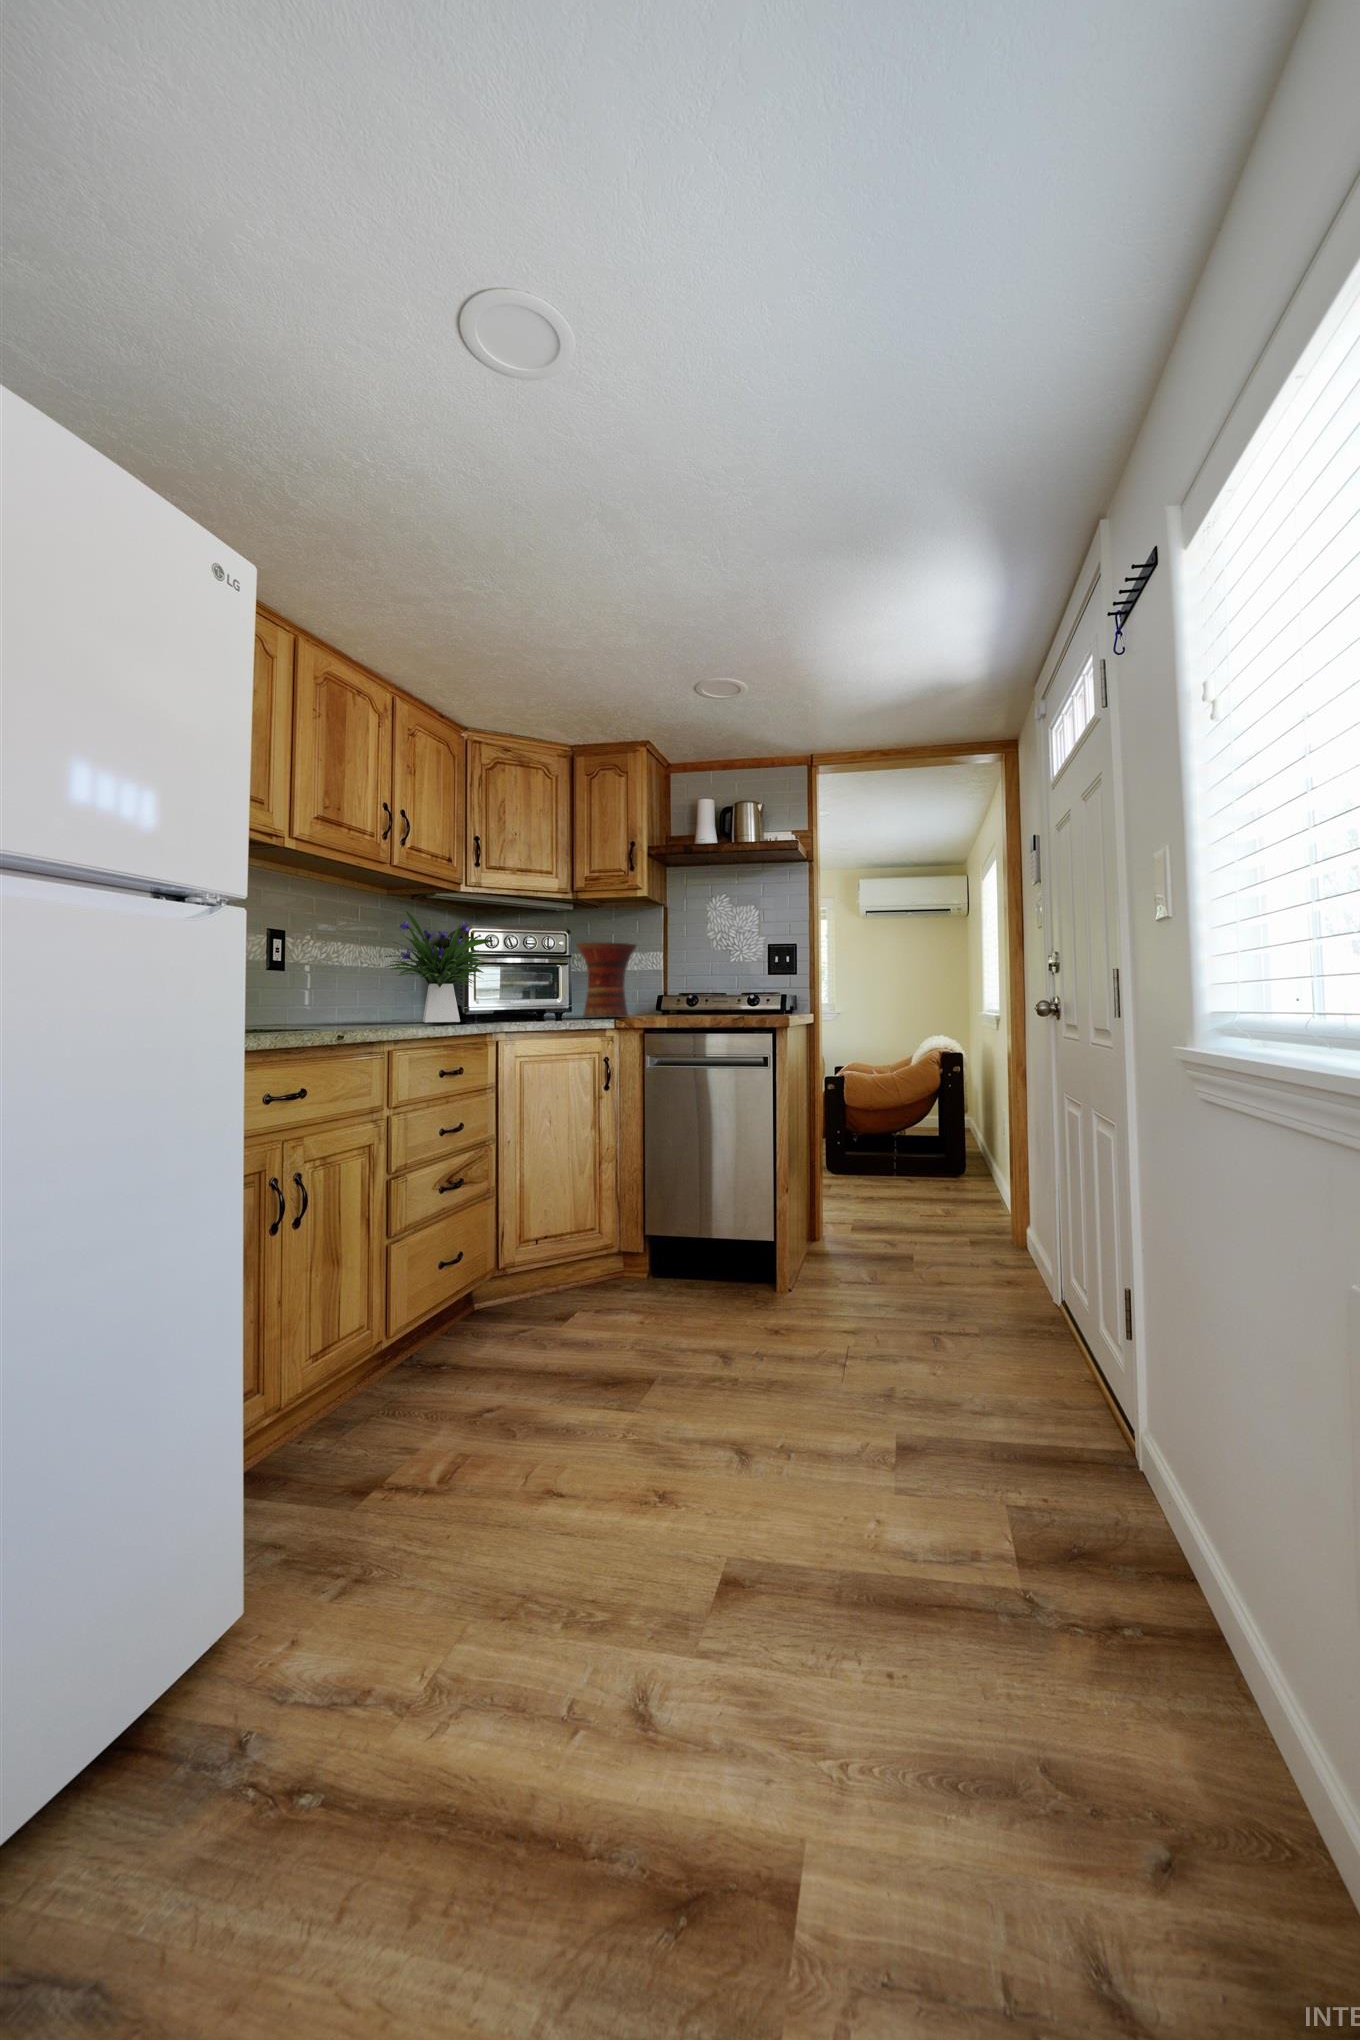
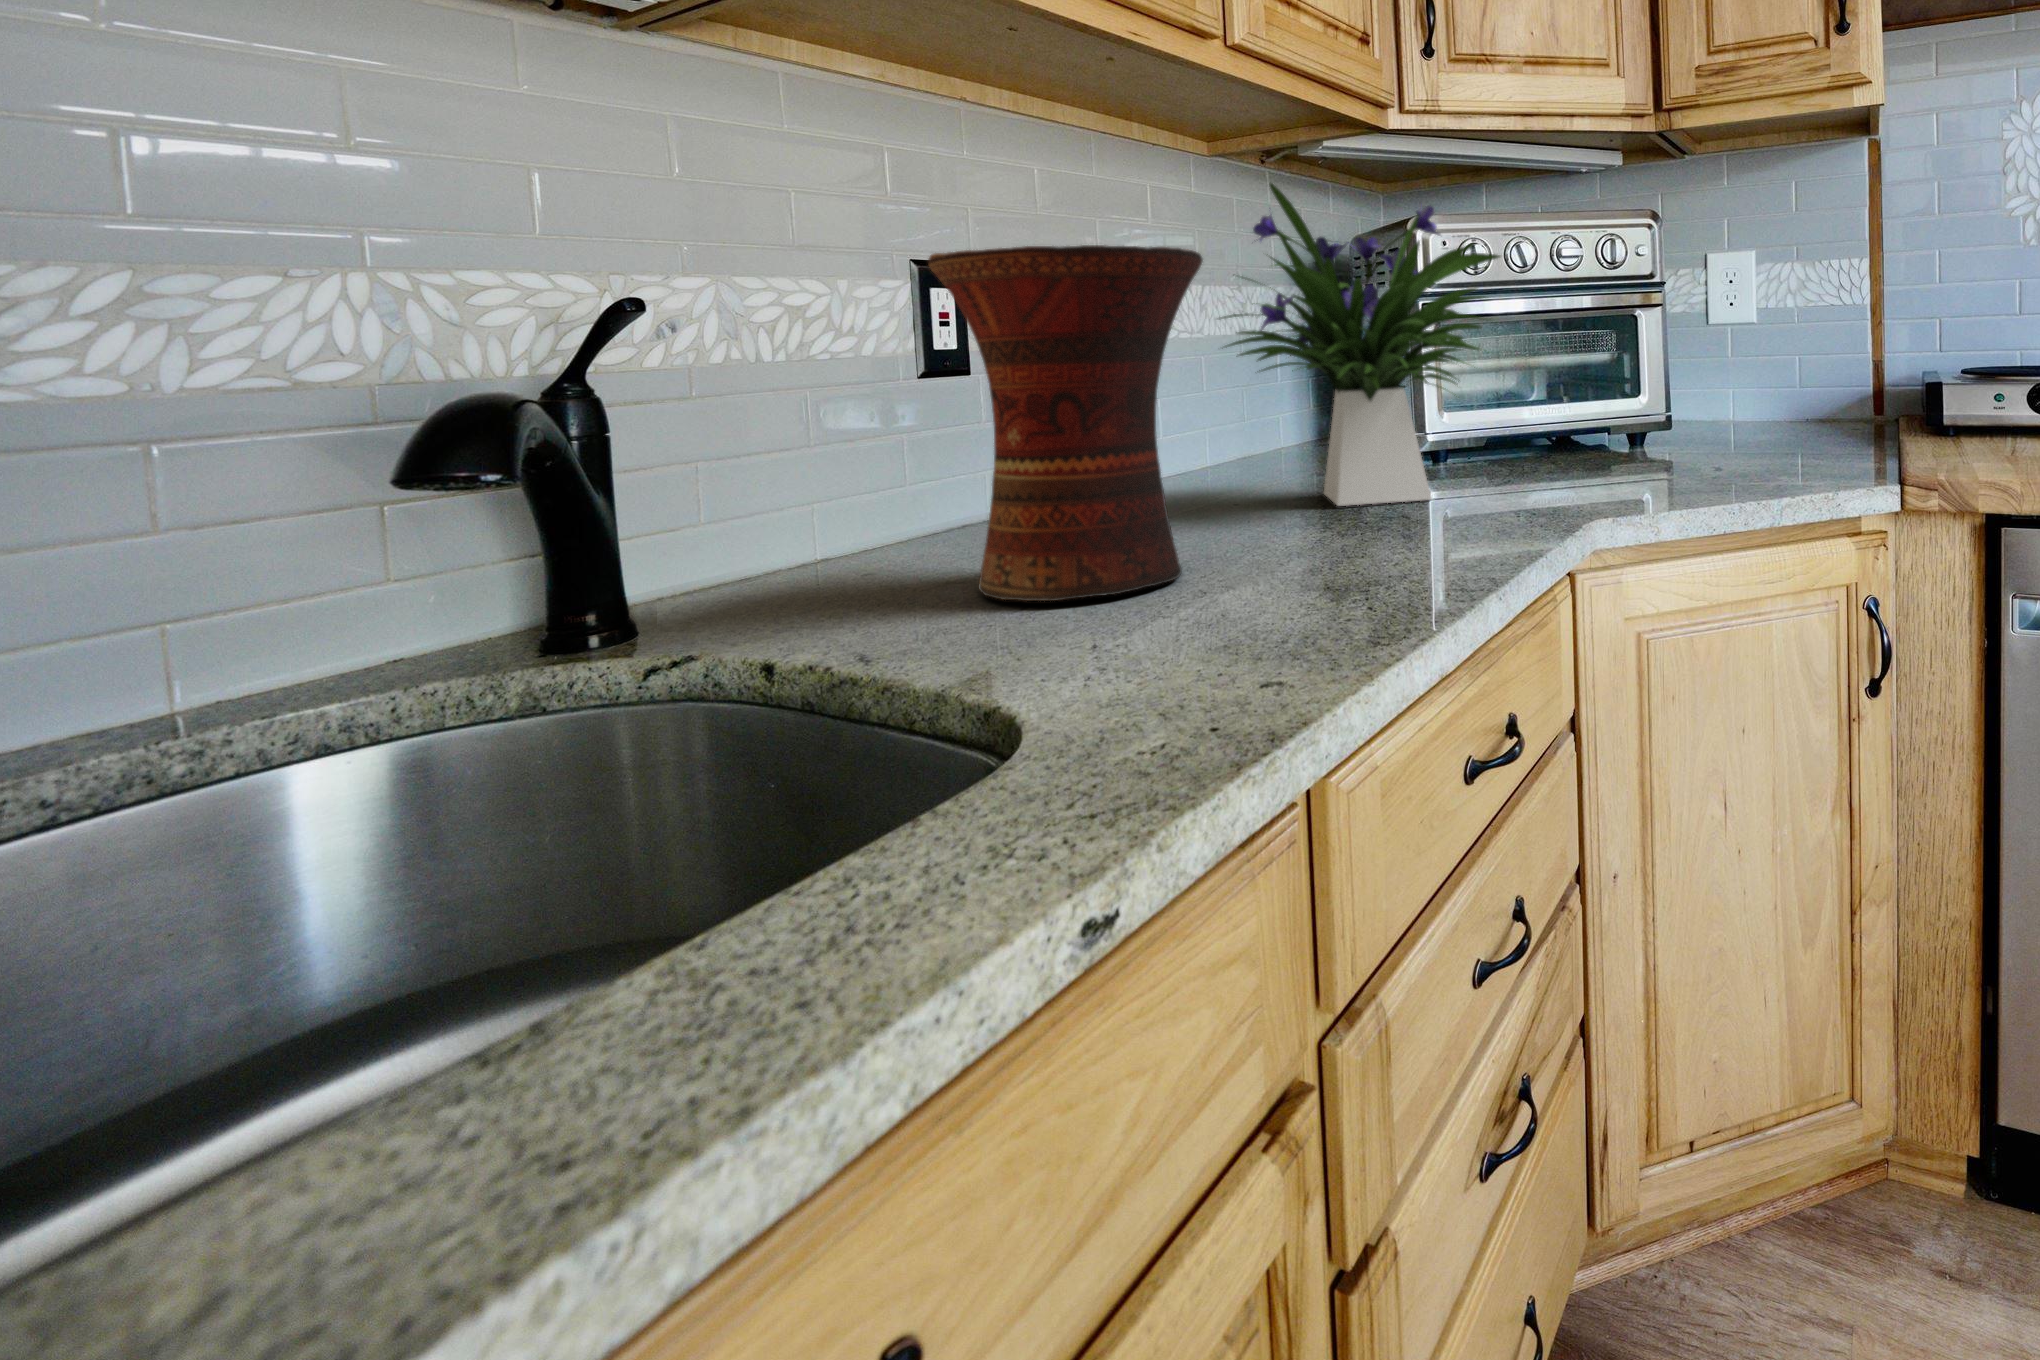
vase: present [577,942,636,1017] -> present [928,245,1203,601]

